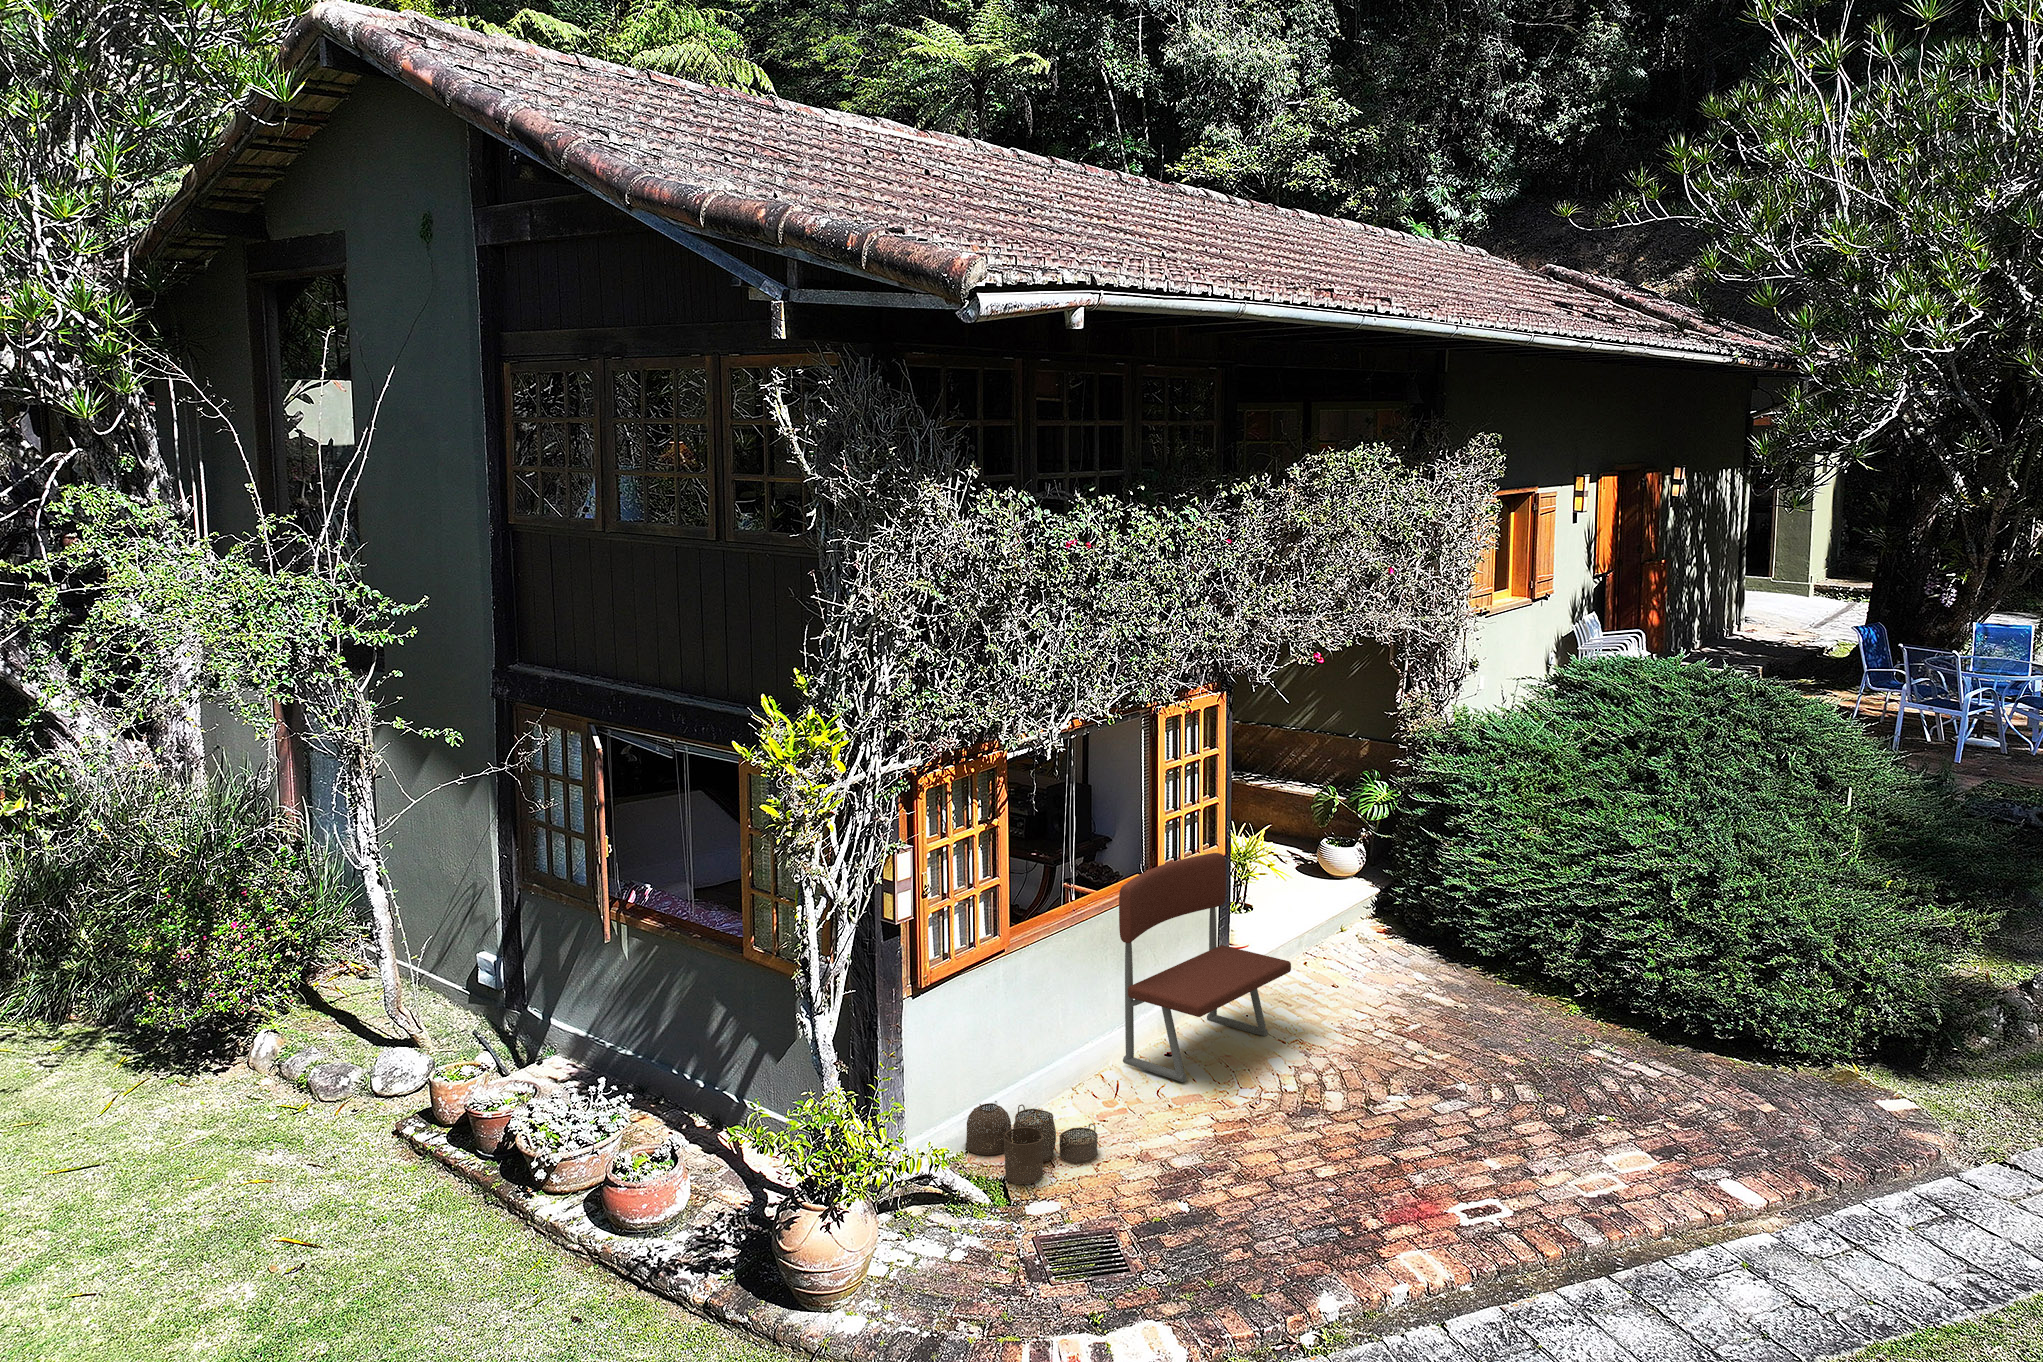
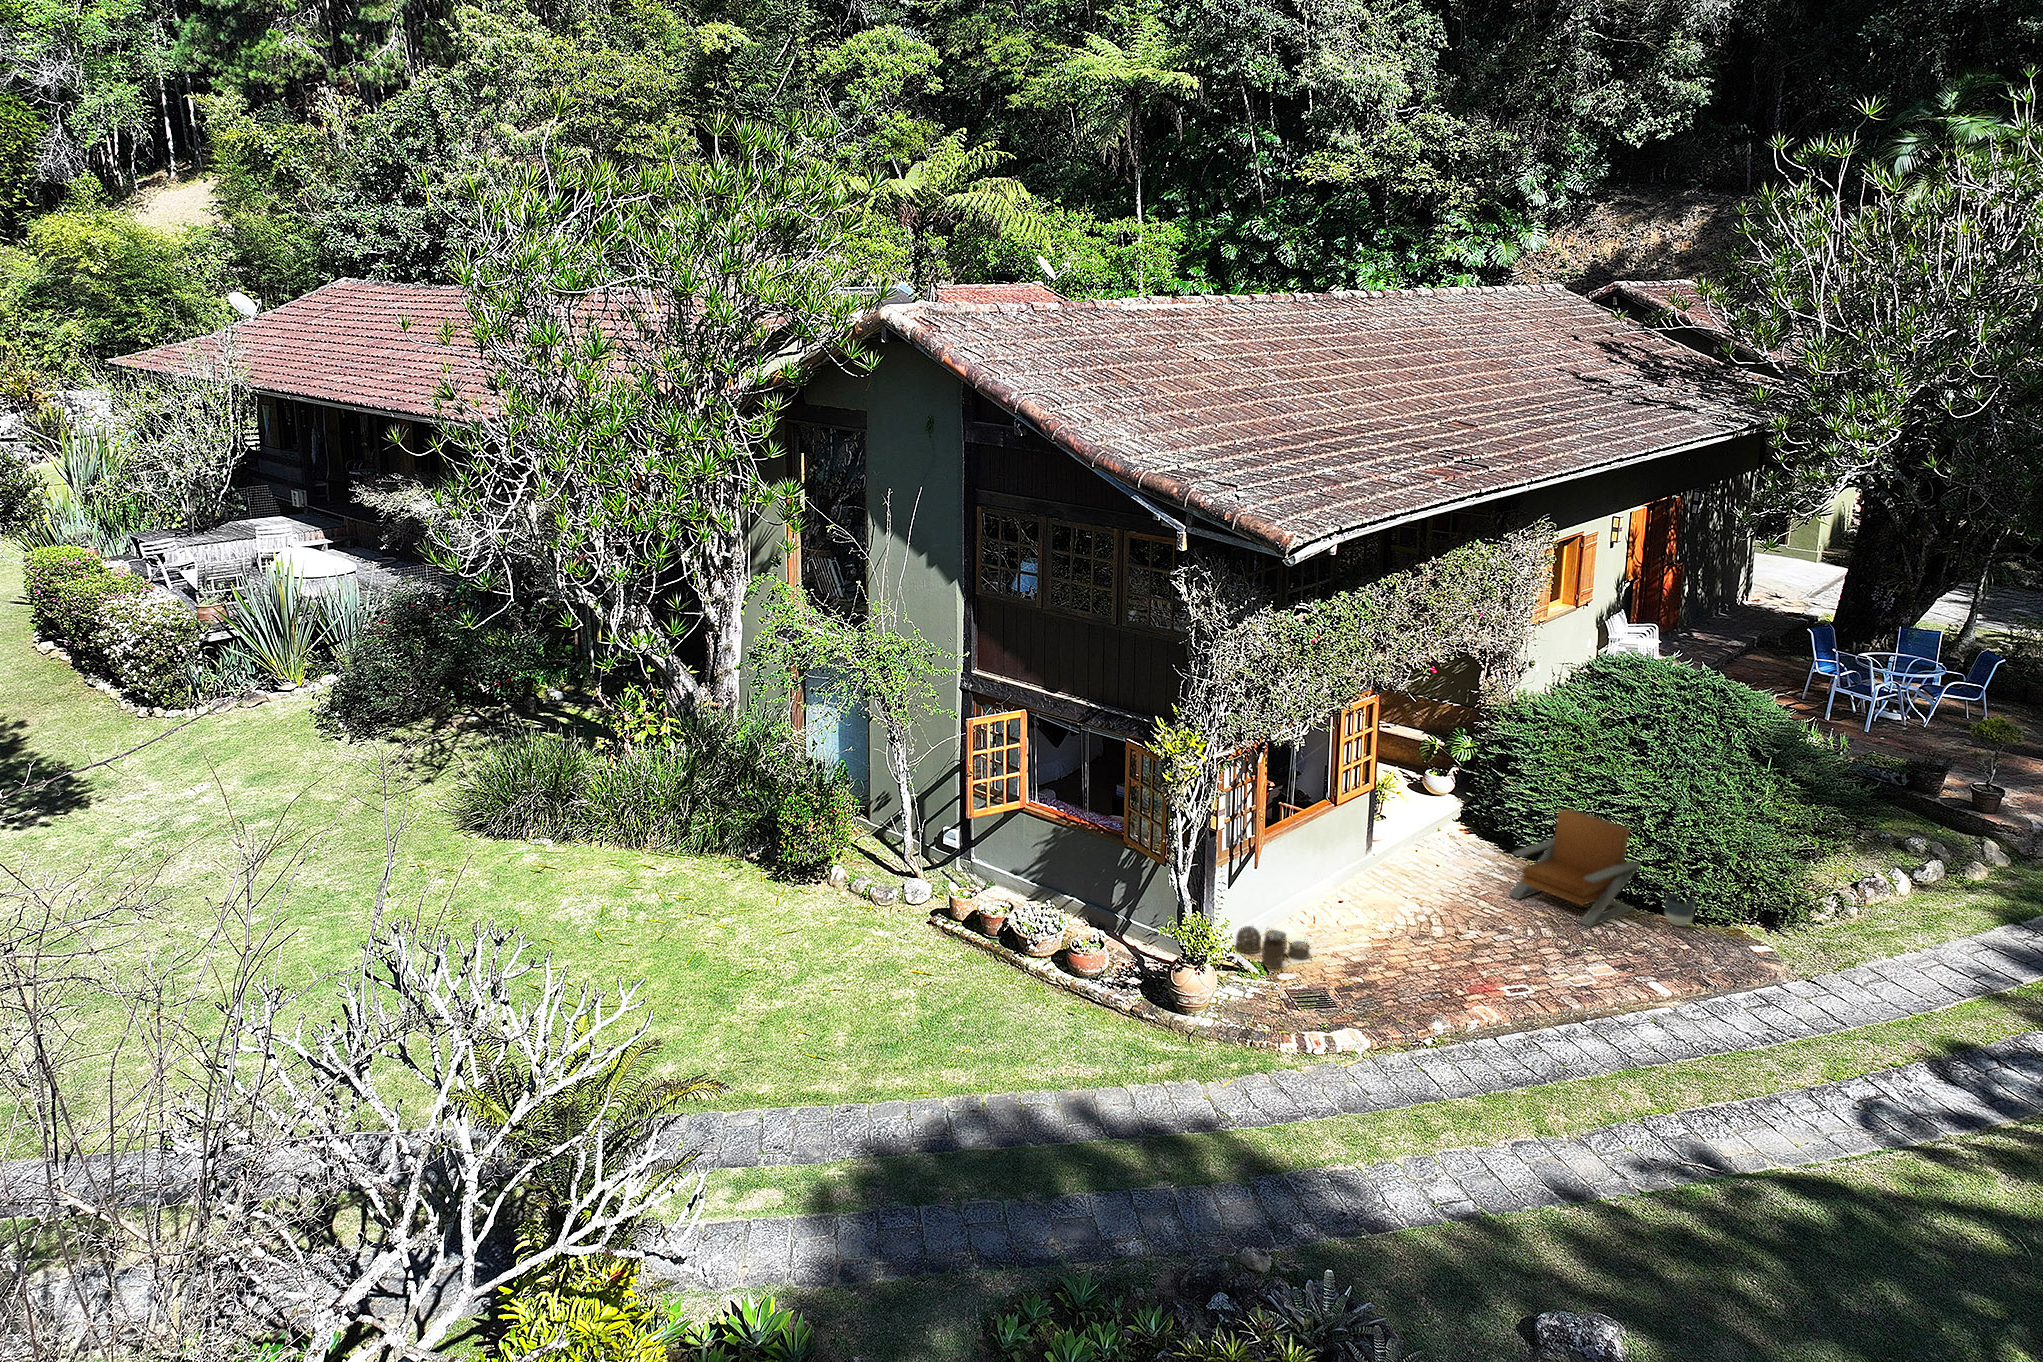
bench: present [1119,853,1291,1082] -> none [1312,787,1412,919]
lounge chair: none [1457,879,1672,1079] -> present [1509,809,1641,927]
planter: none [1721,1014,1773,1071] -> present [1665,894,1695,926]

